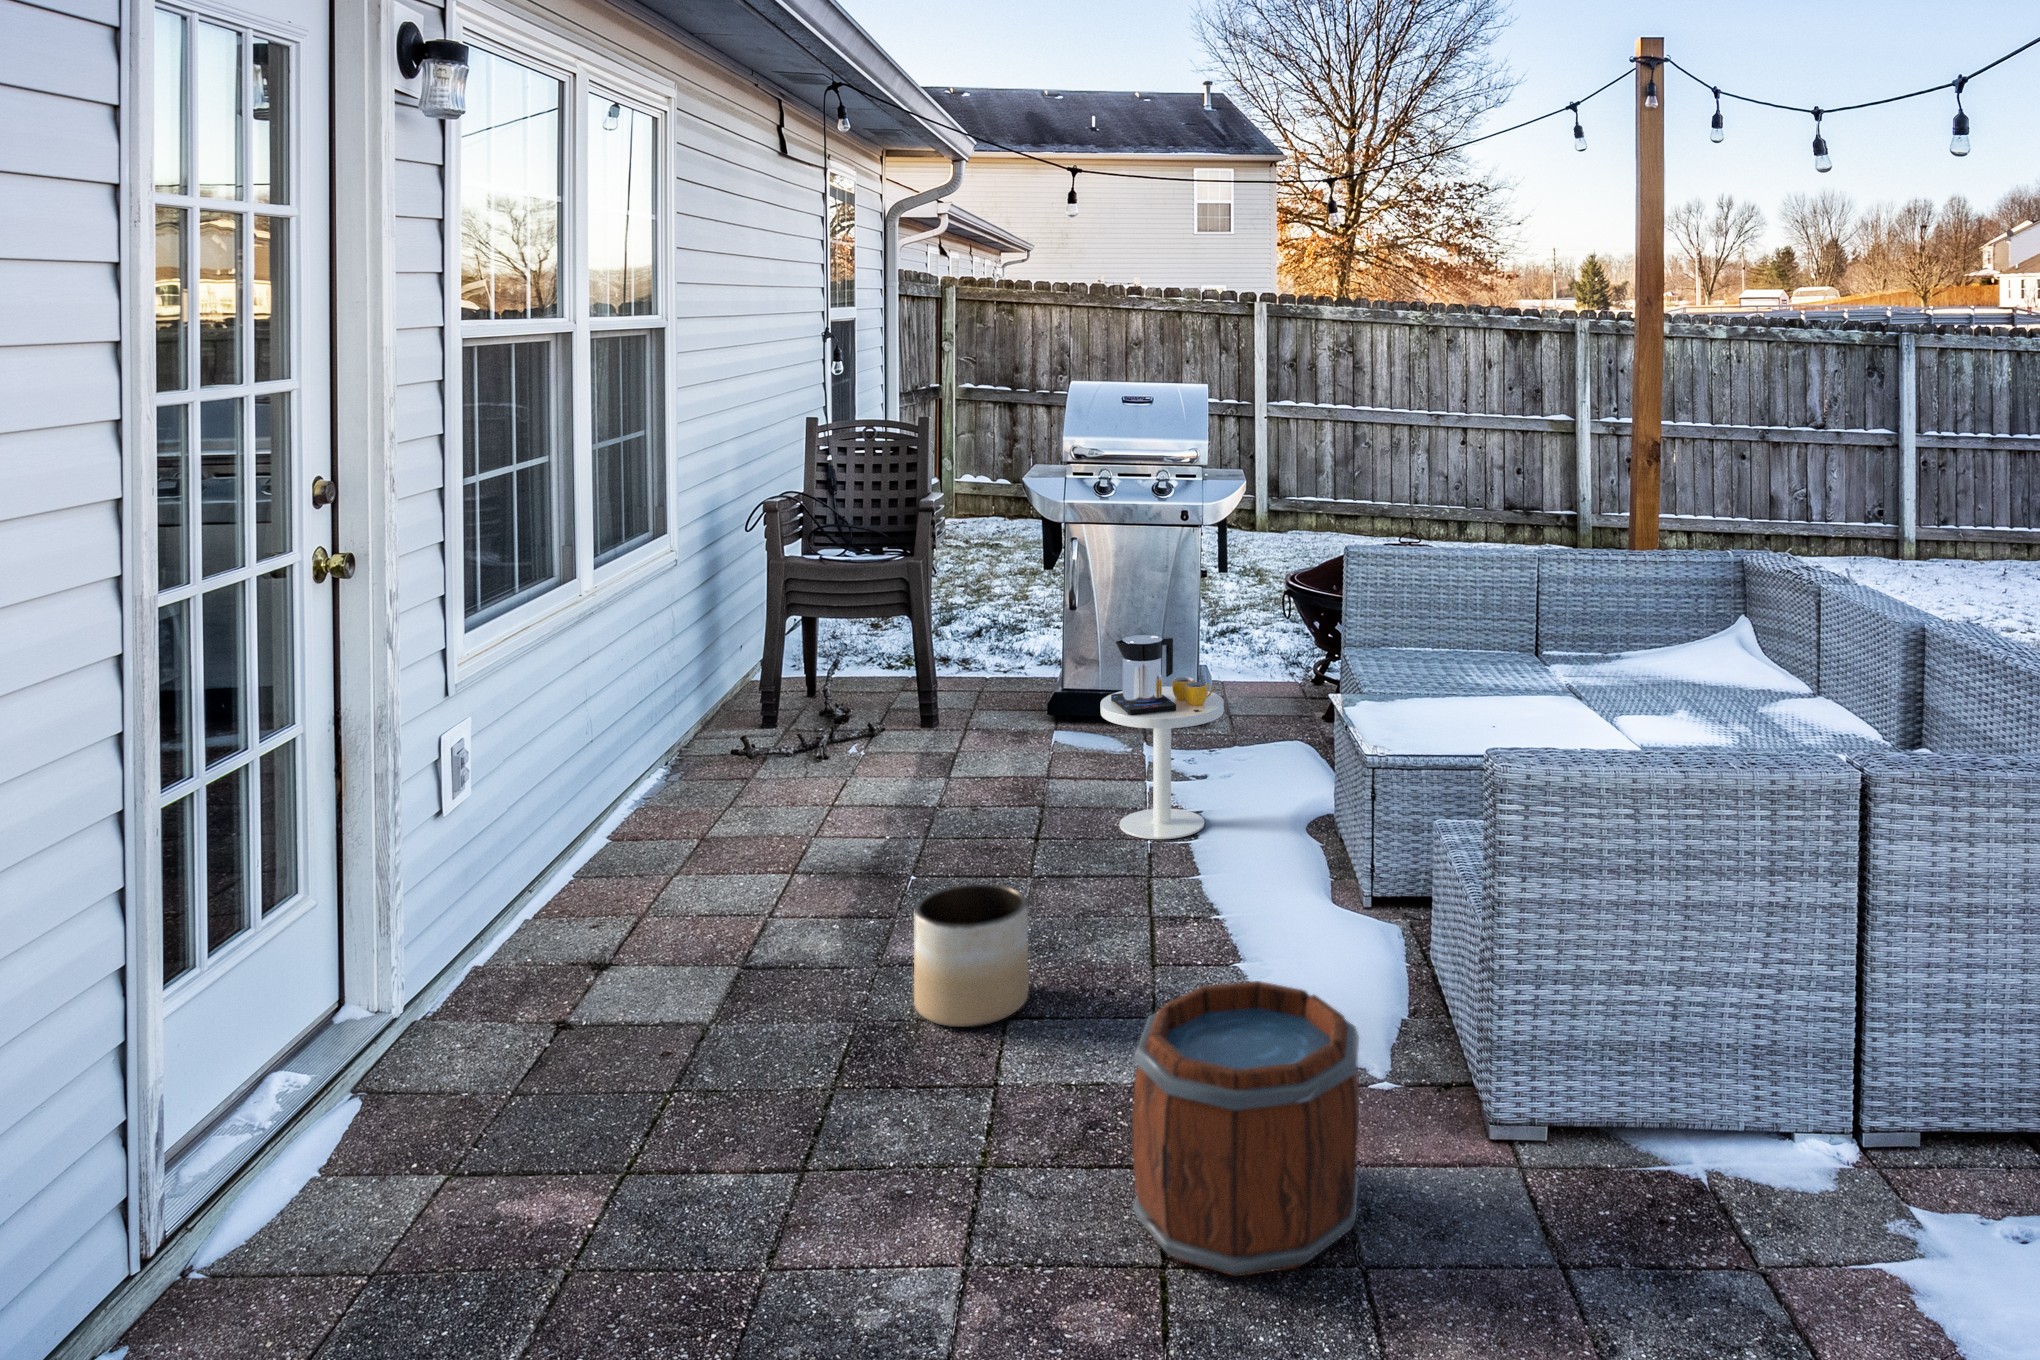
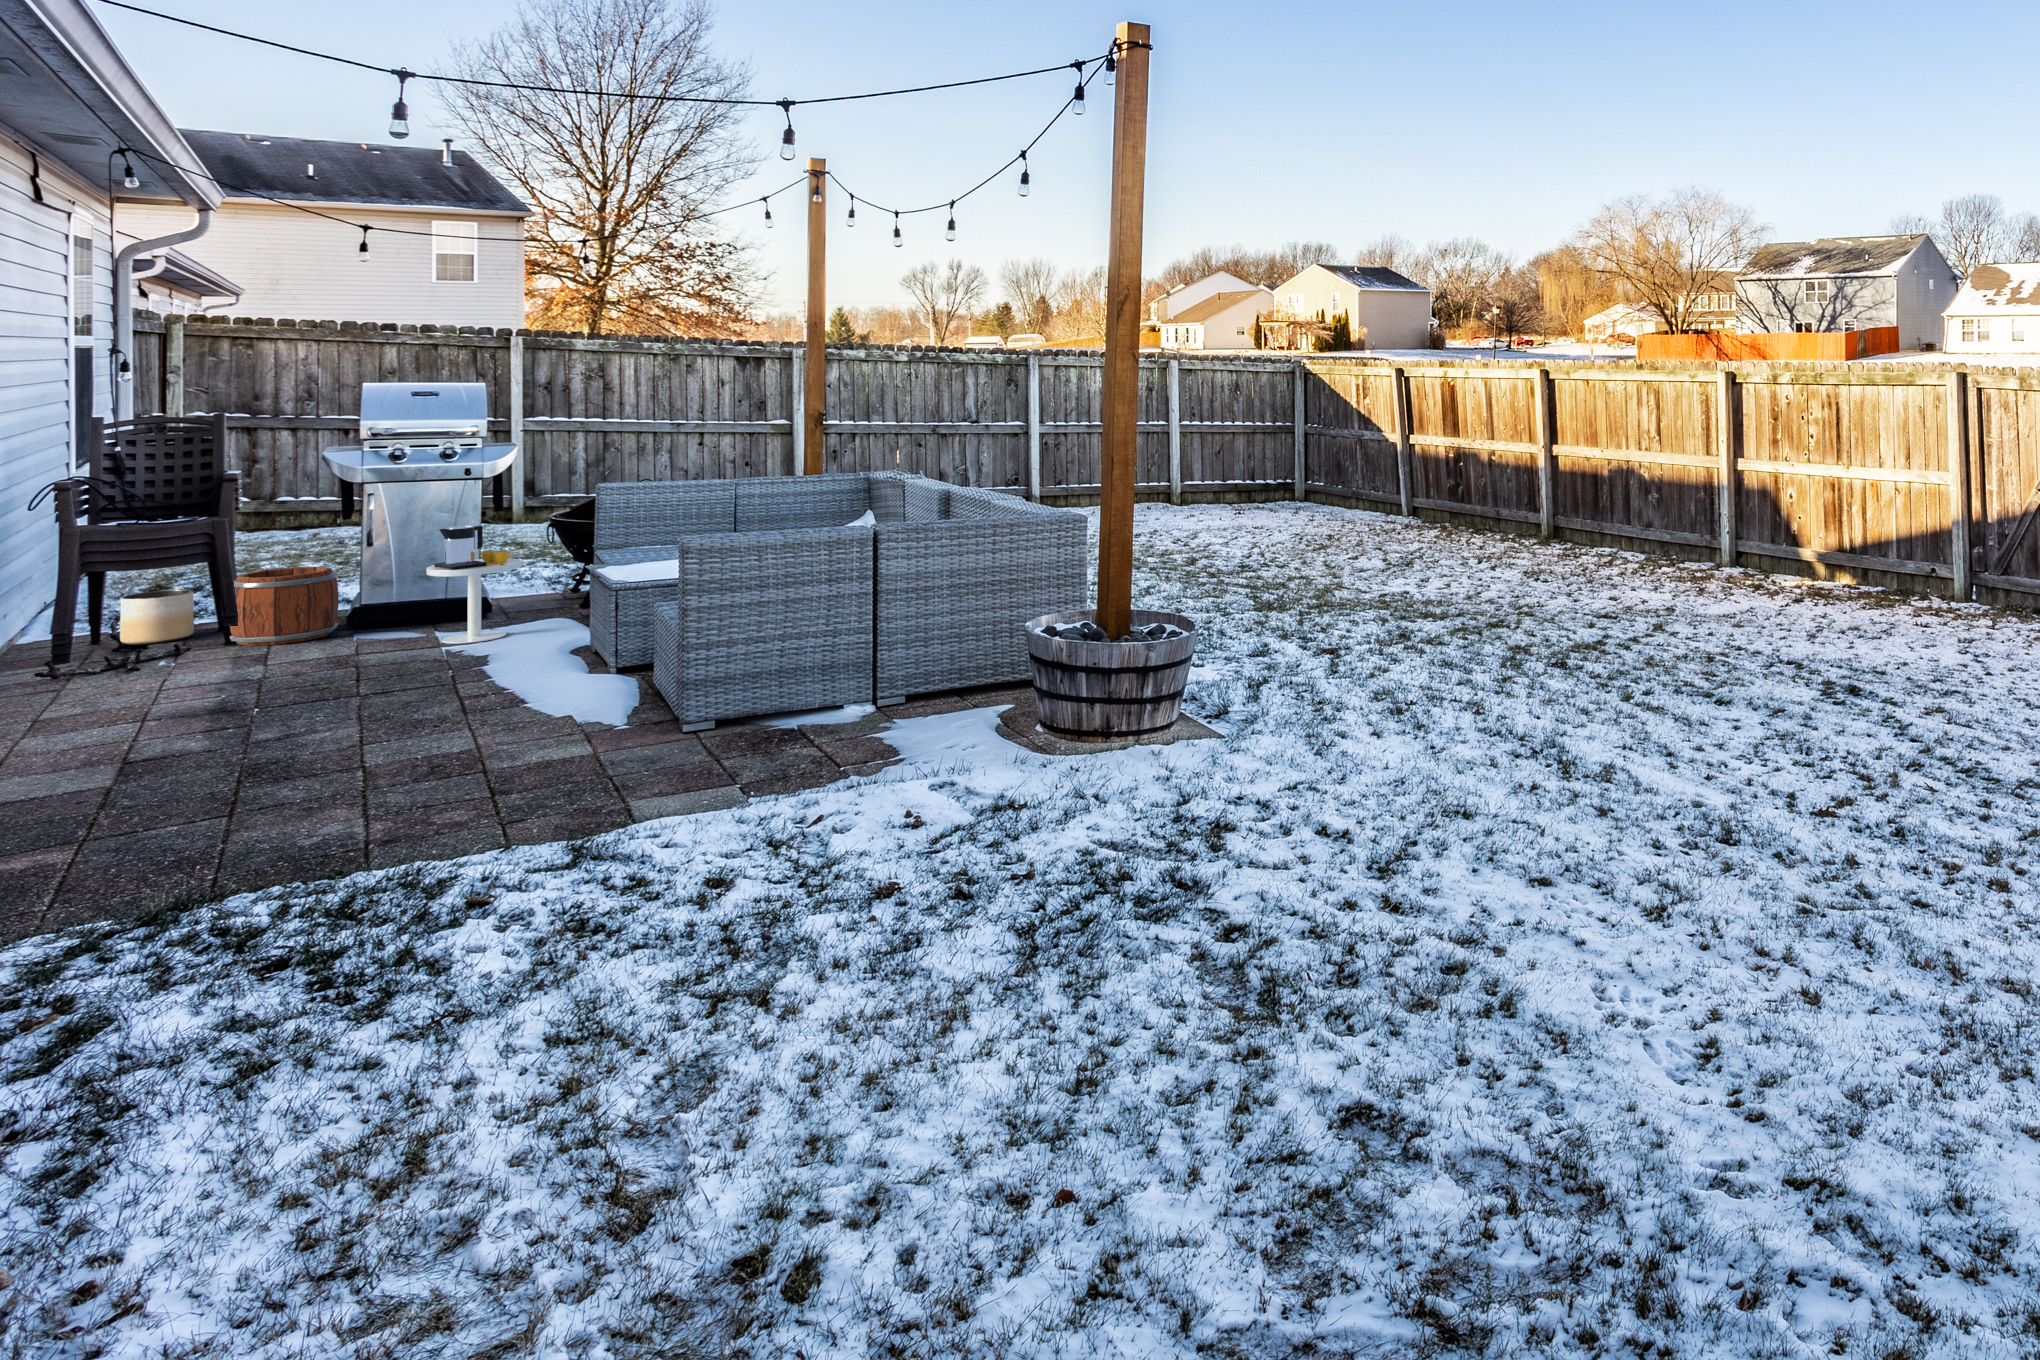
planter: present [914,884,1029,1027] -> present [120,590,194,644]
bucket: present [1132,981,1359,1276] -> present [230,567,338,646]

